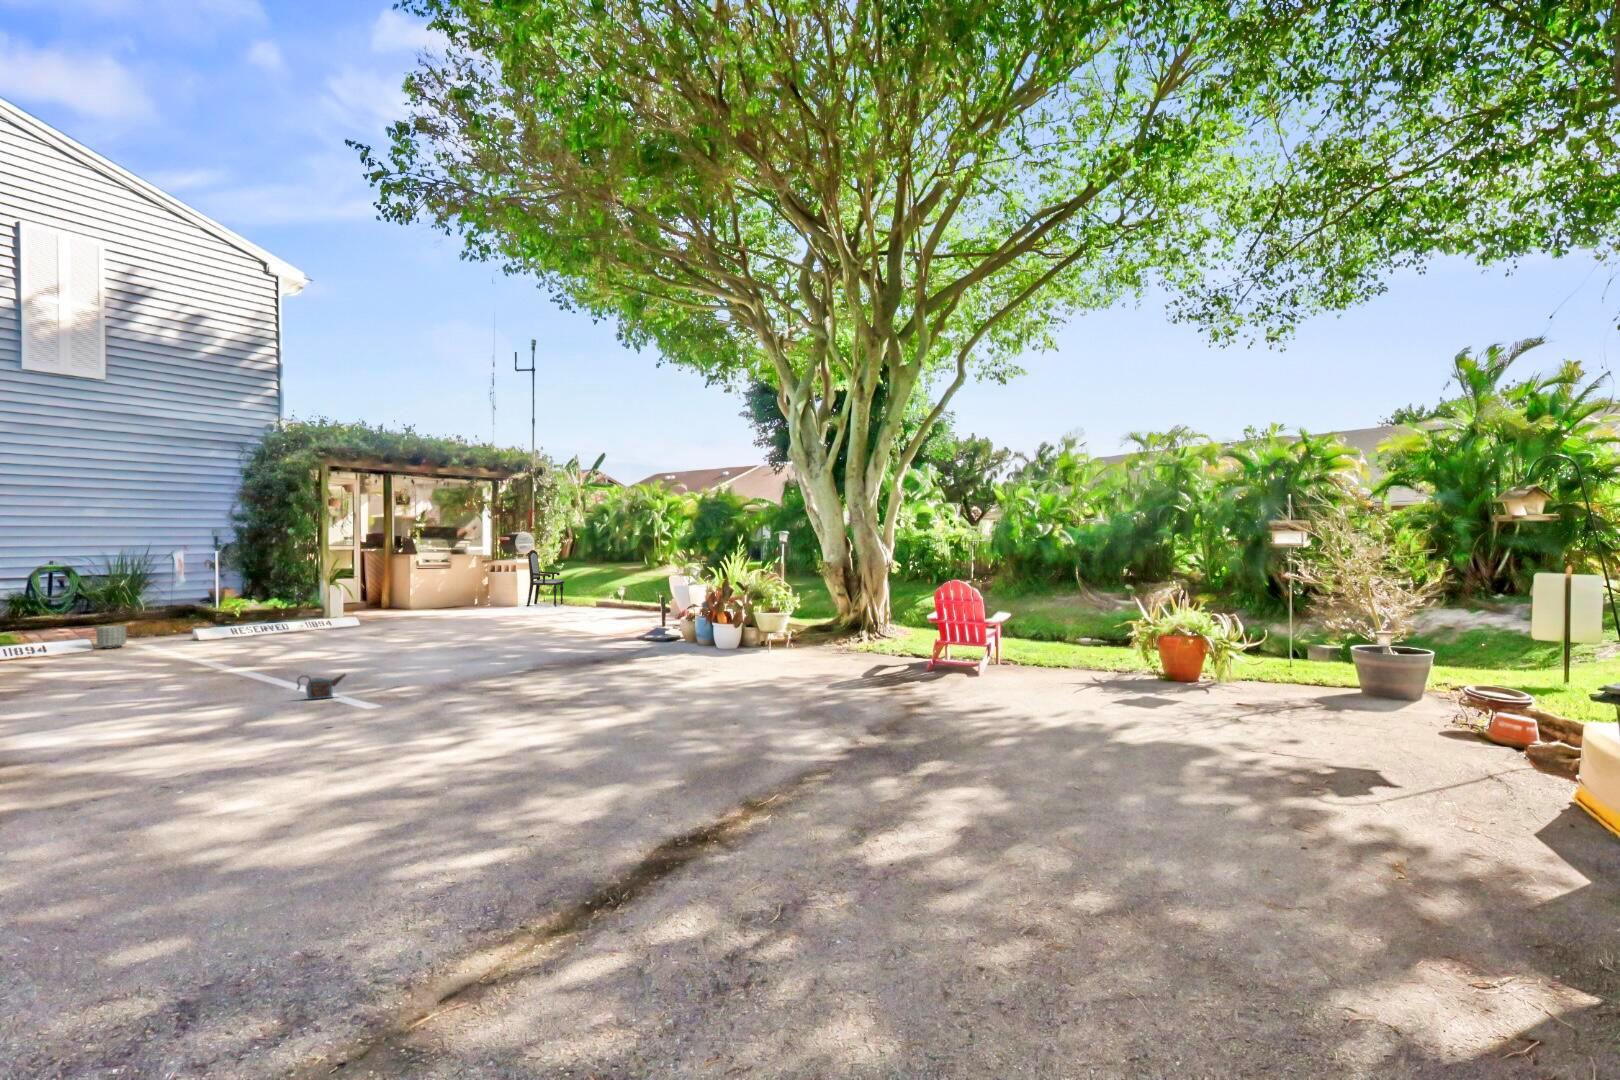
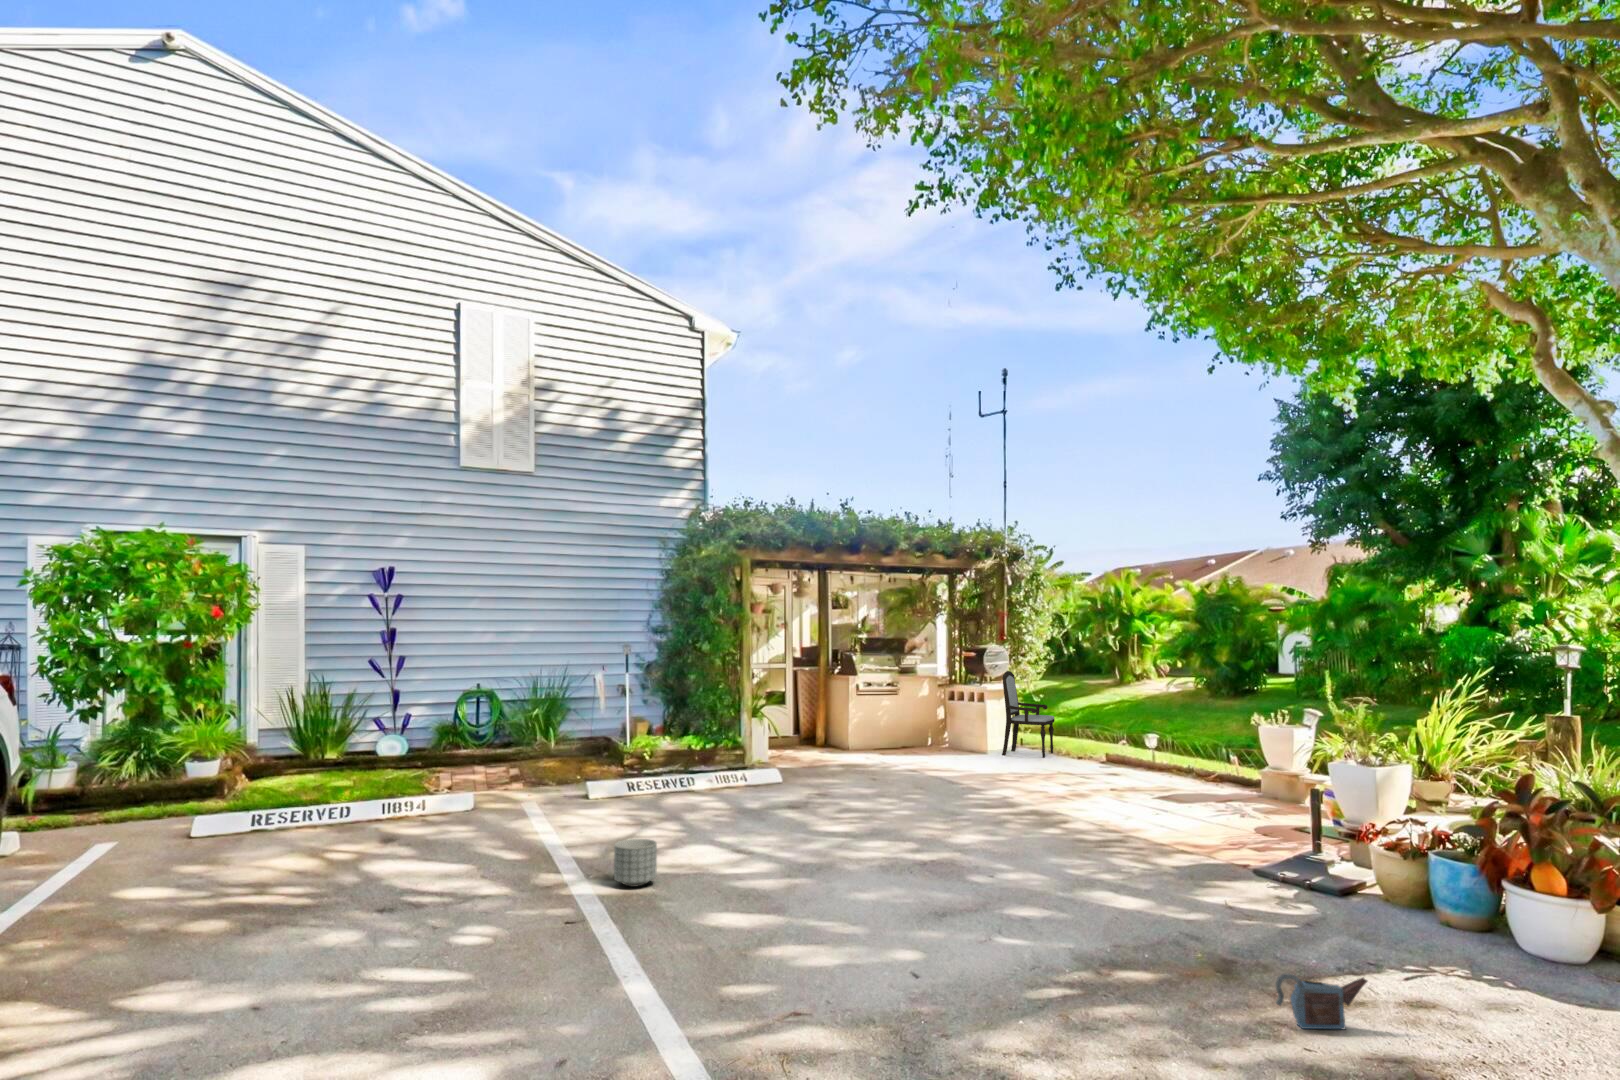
planter: present [96,625,126,649] -> present [614,839,657,887]
watering can: present [297,674,346,699] -> present [1275,973,1367,1029]

